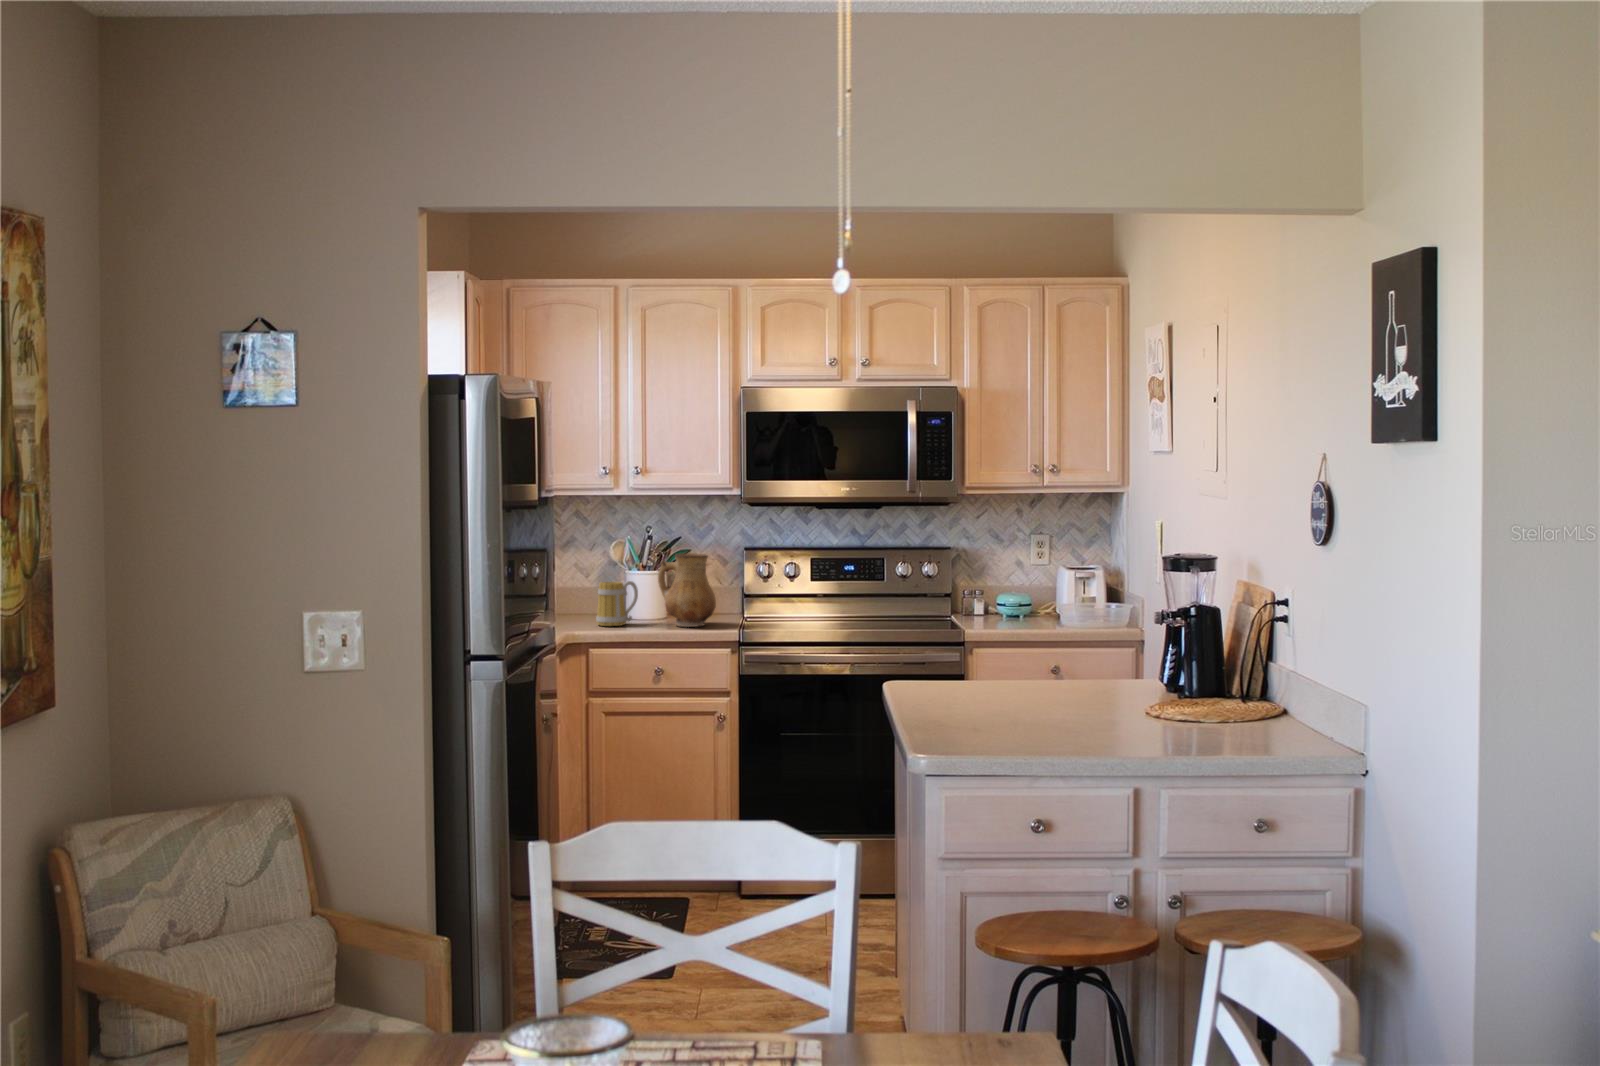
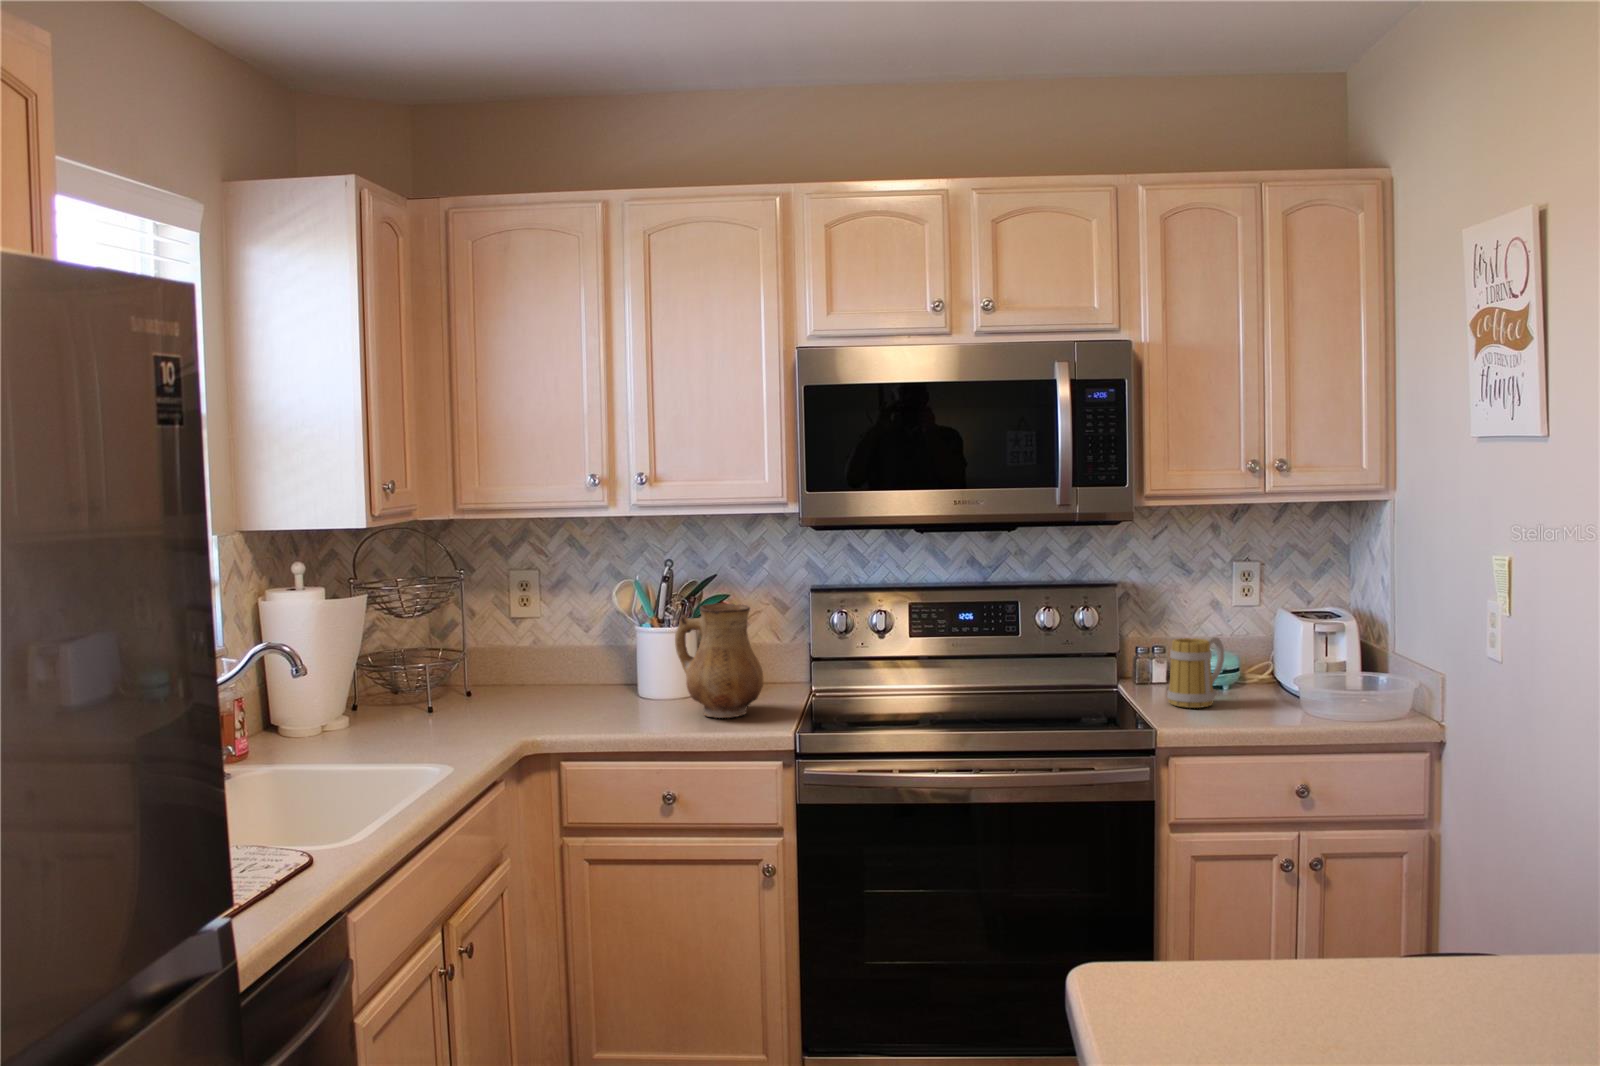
mug: present [596,581,638,626] -> present [1167,637,1224,708]

